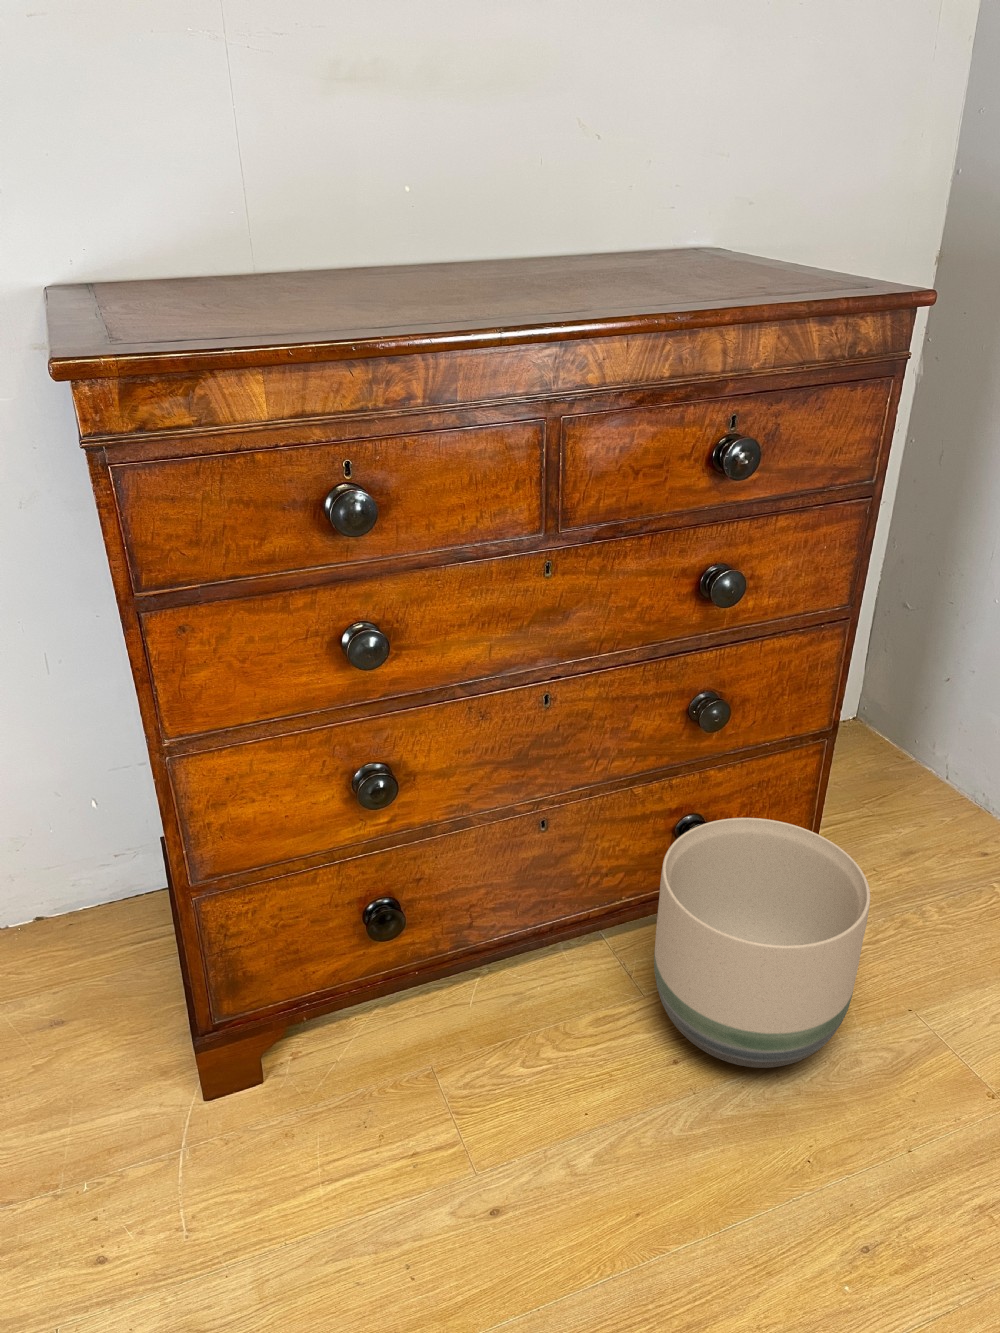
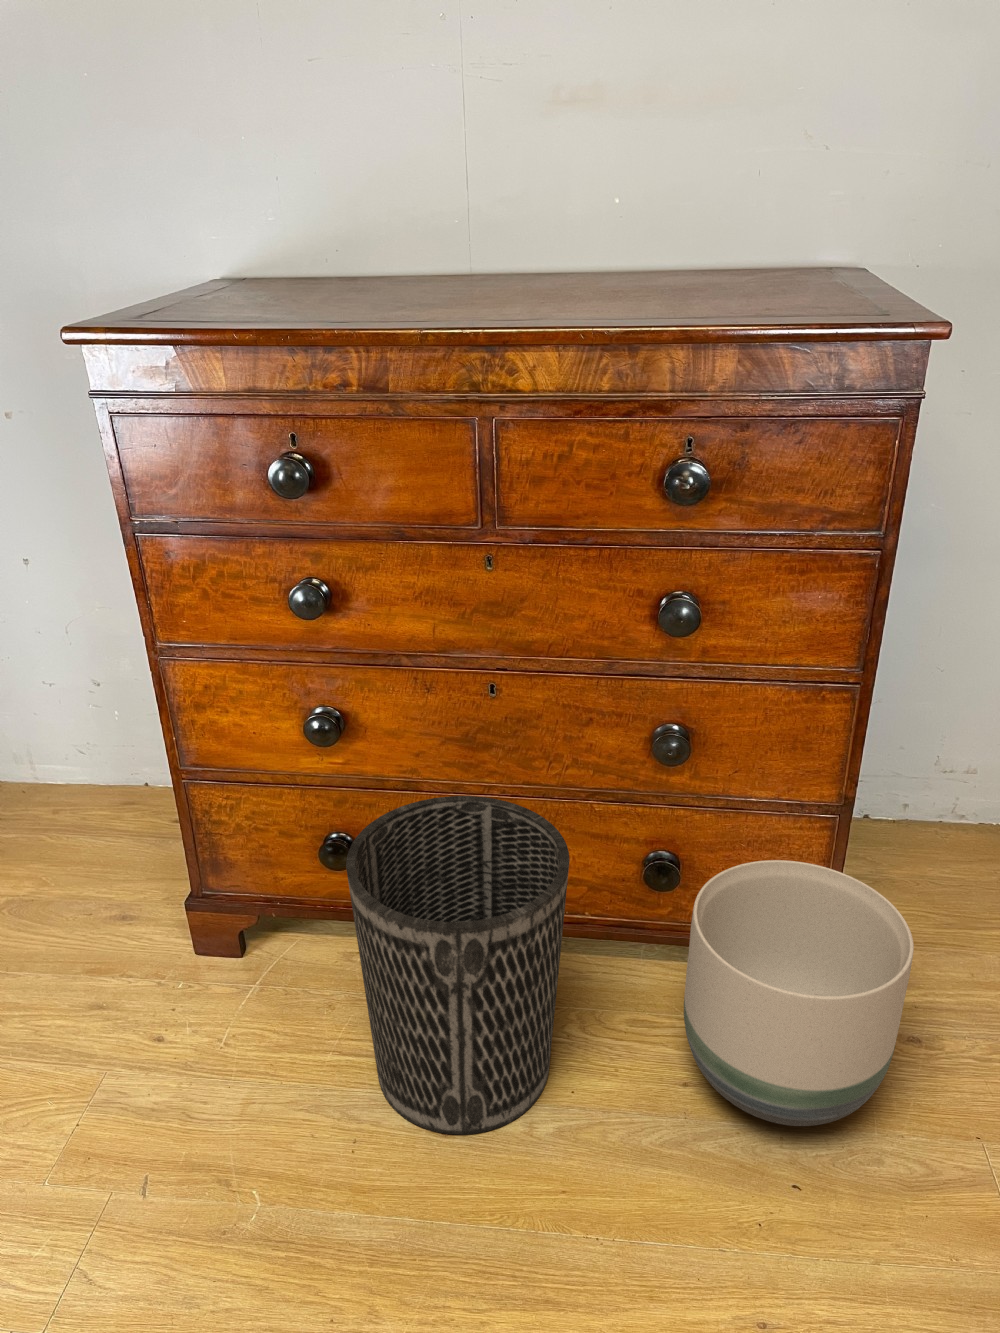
wastebasket: none [336,847,582,1218] -> present [346,796,570,1135]

